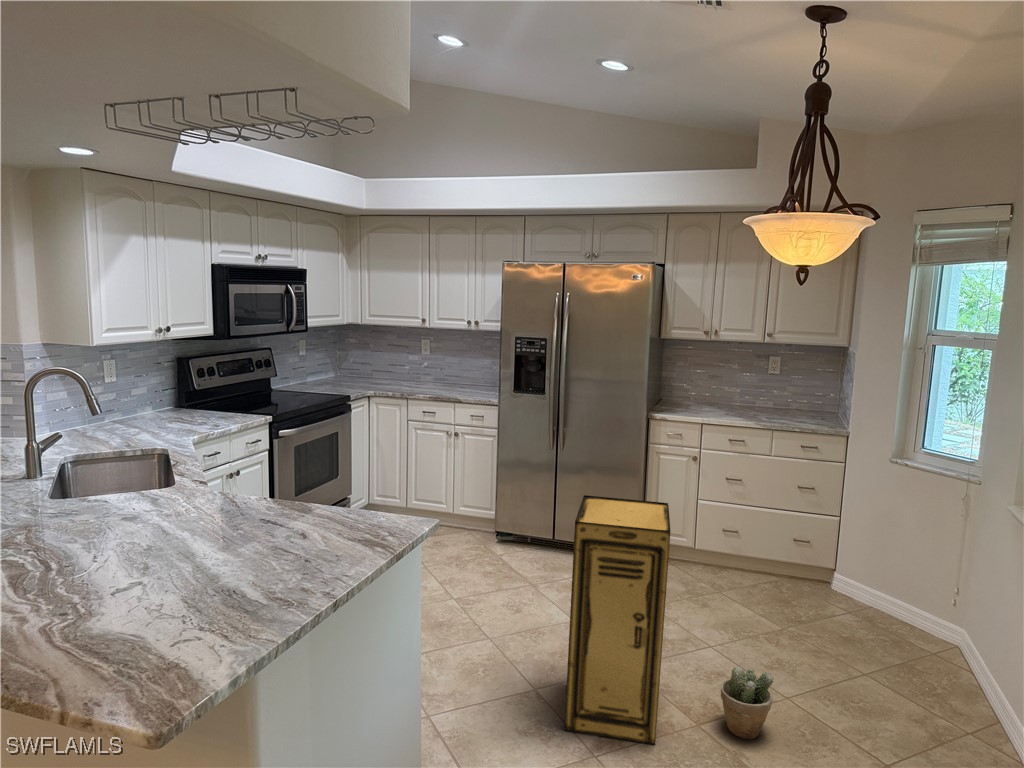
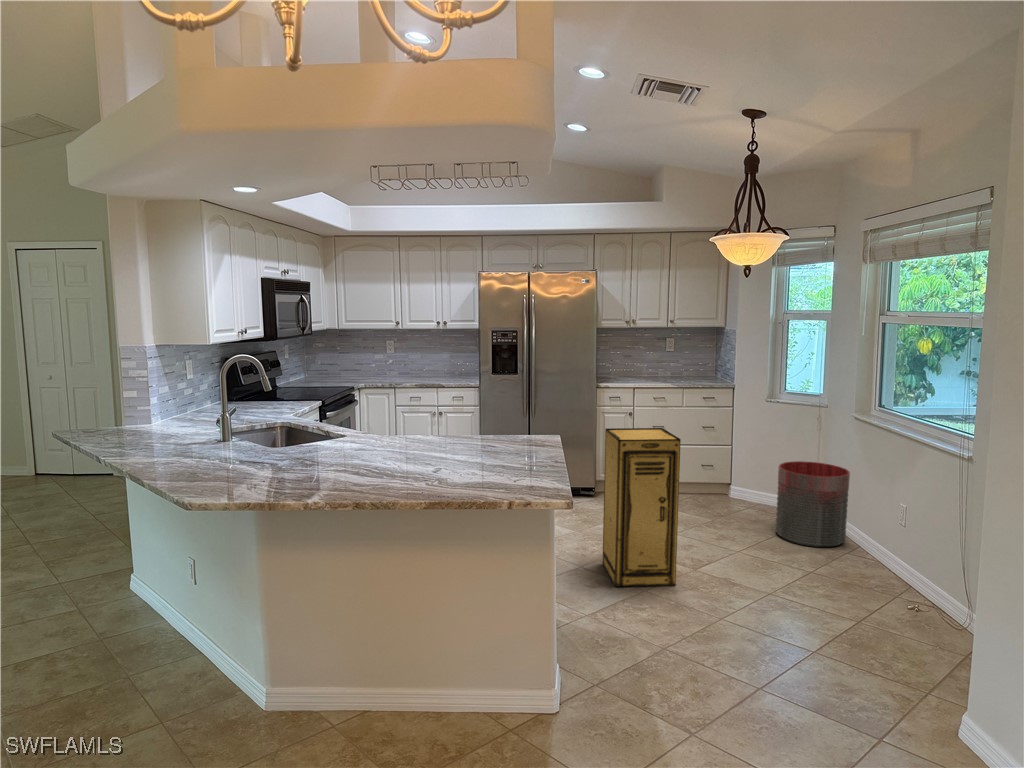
trash can: none [869,563,998,712] -> present [776,461,850,547]
potted plant: present [721,667,774,739] -> none [706,529,741,575]

